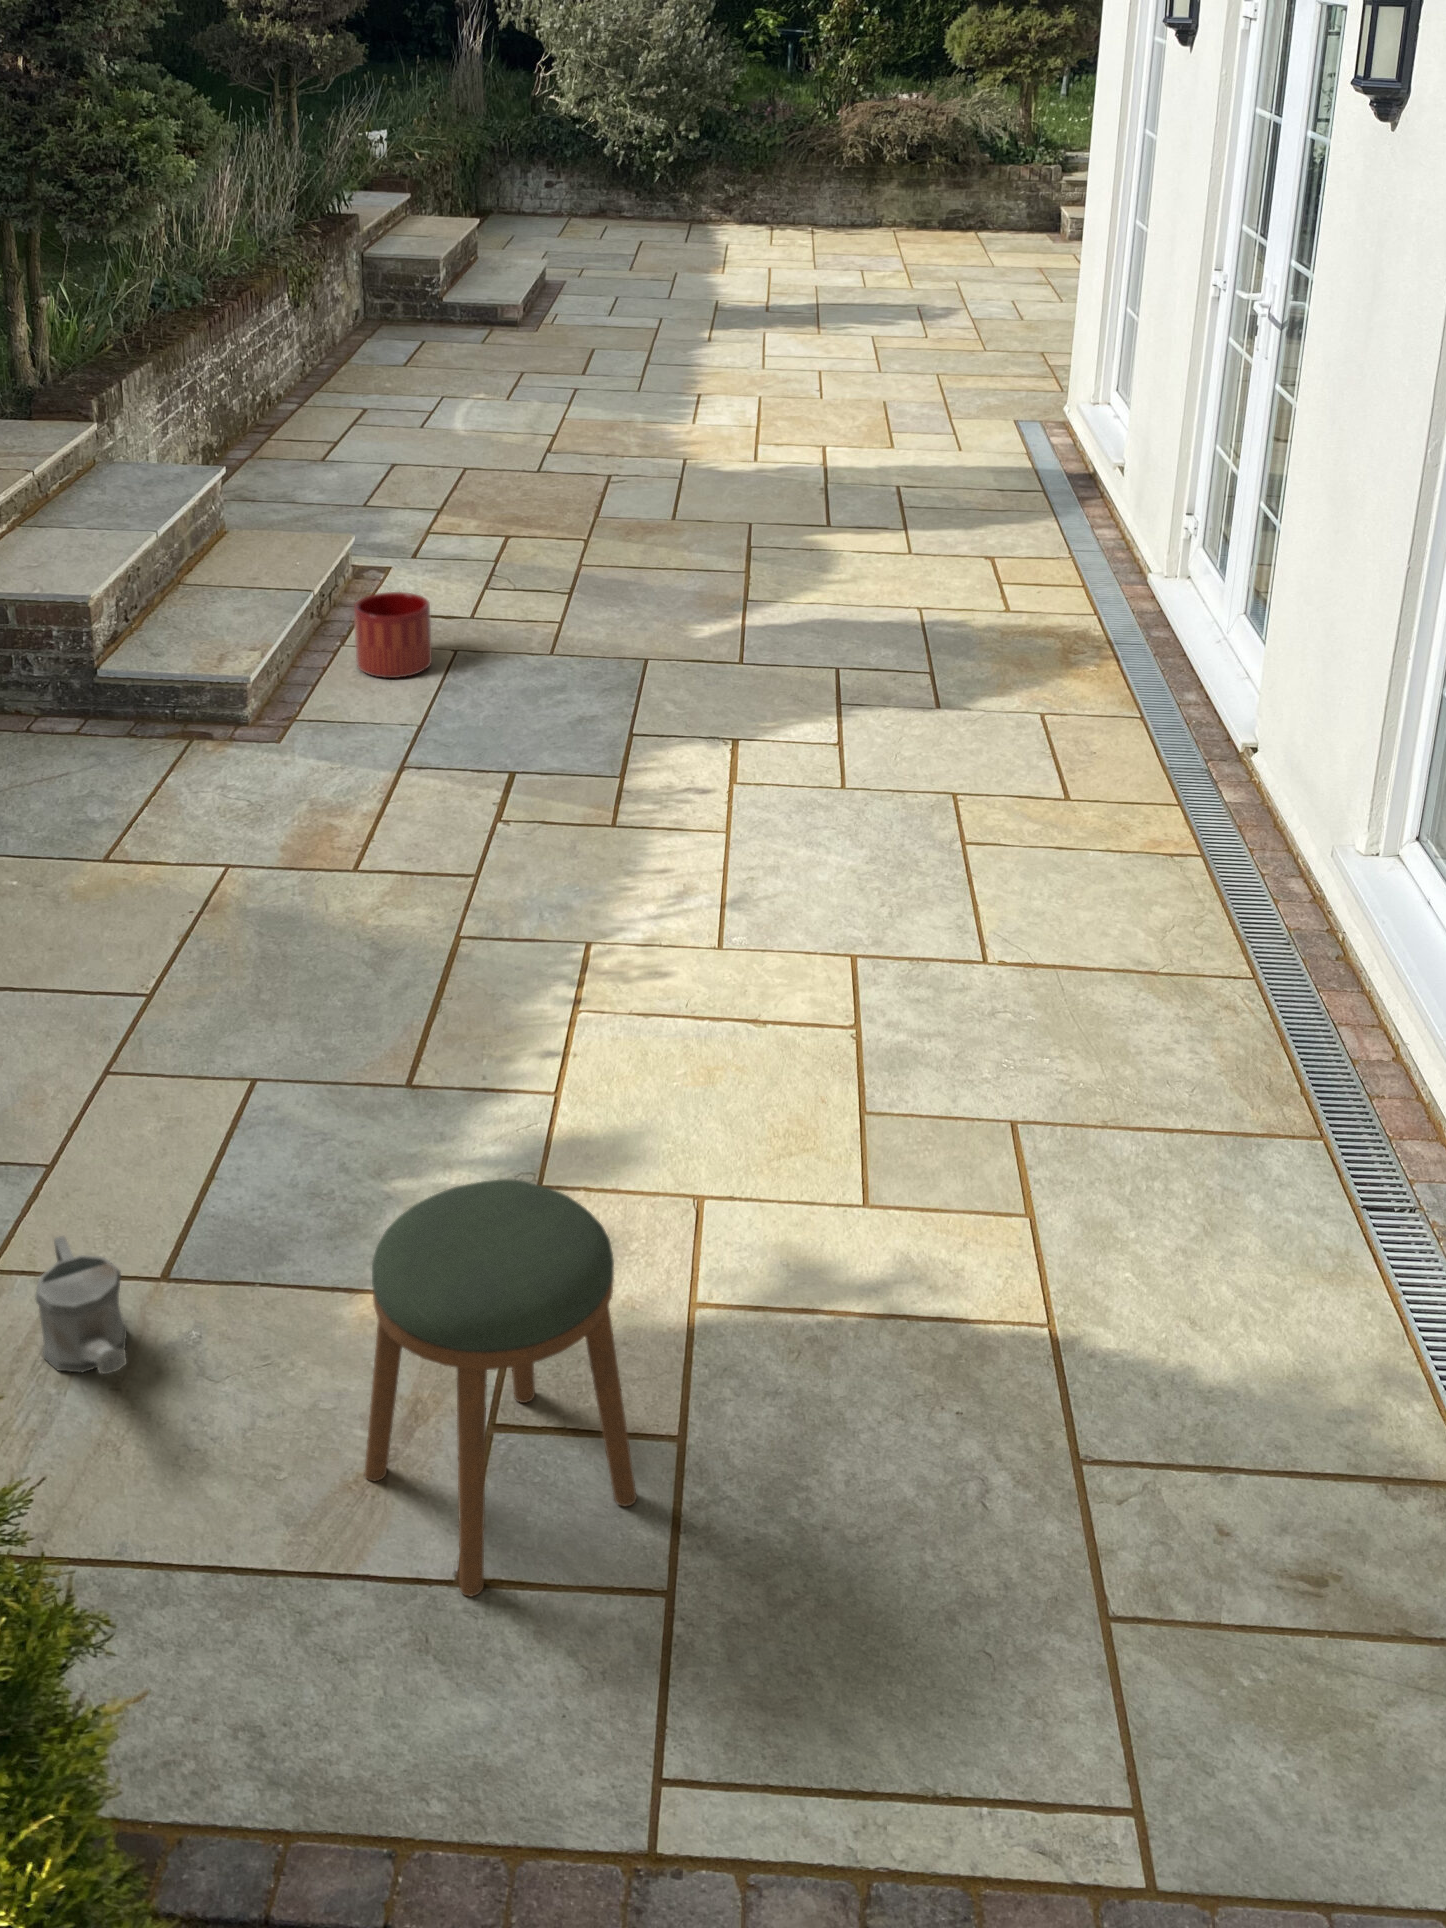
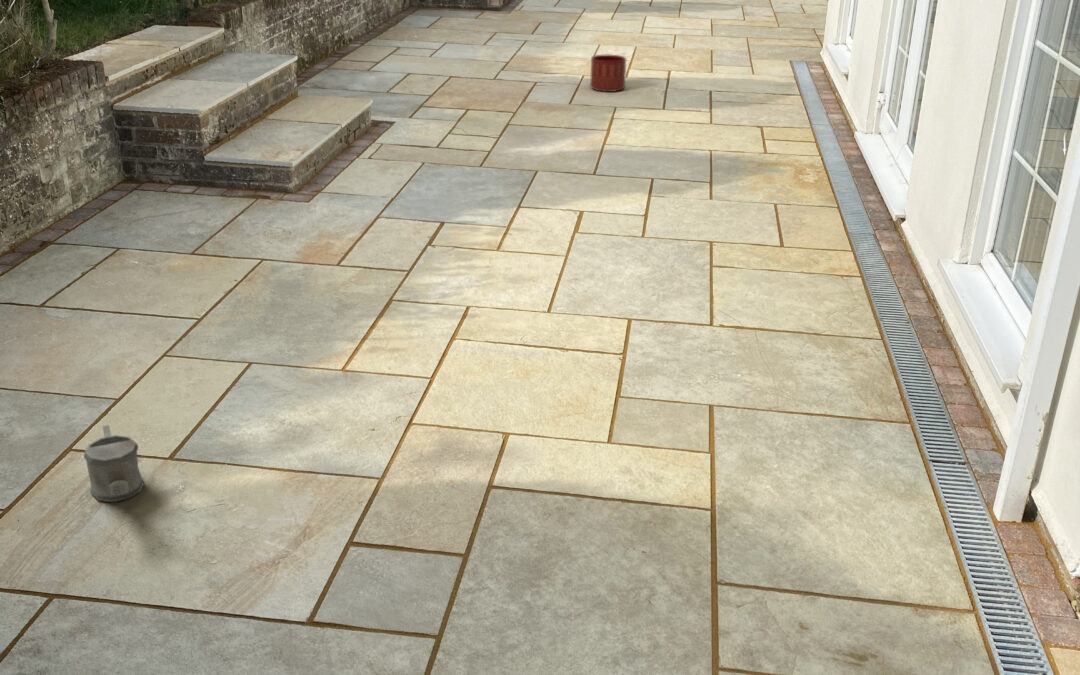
planter: present [354,592,432,678] -> present [590,55,626,92]
stool: present [364,1179,637,1596] -> none [260,383,432,629]

